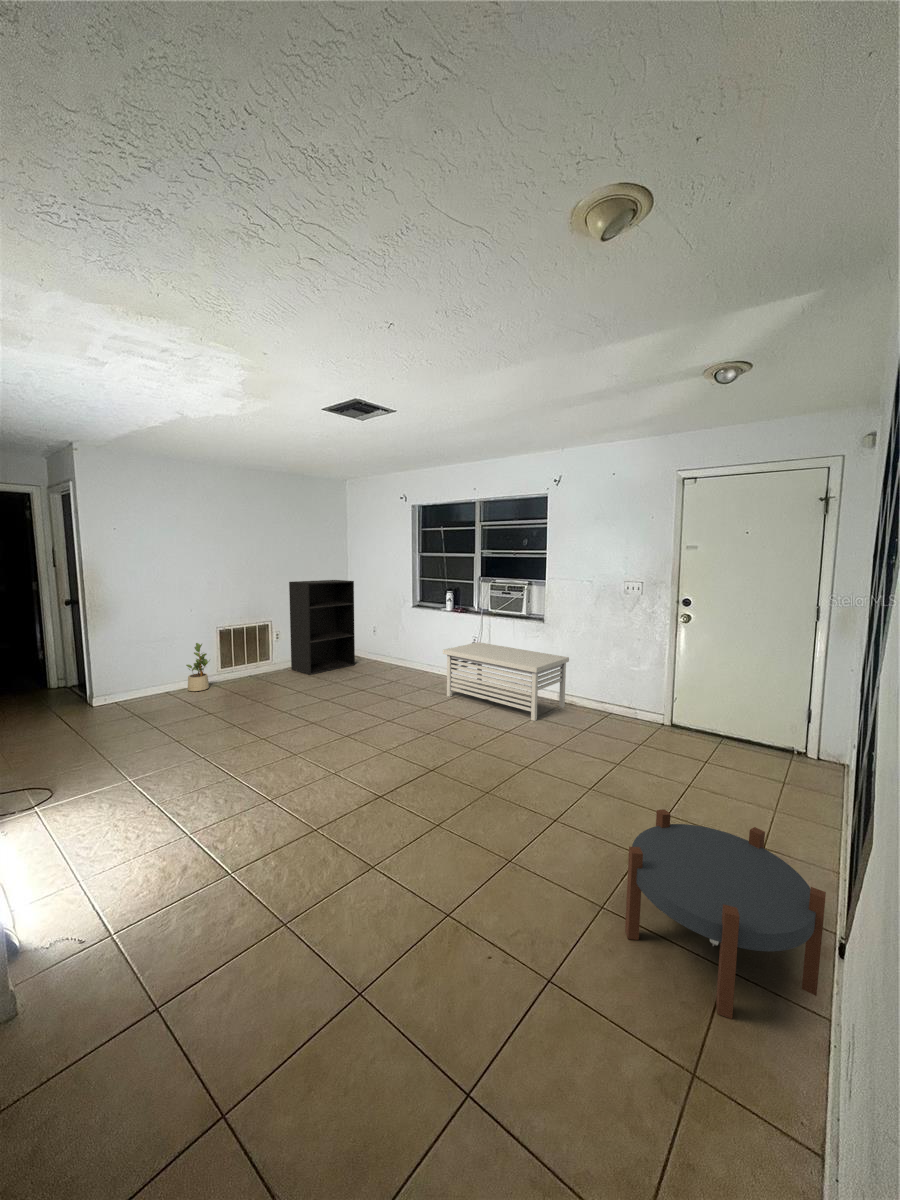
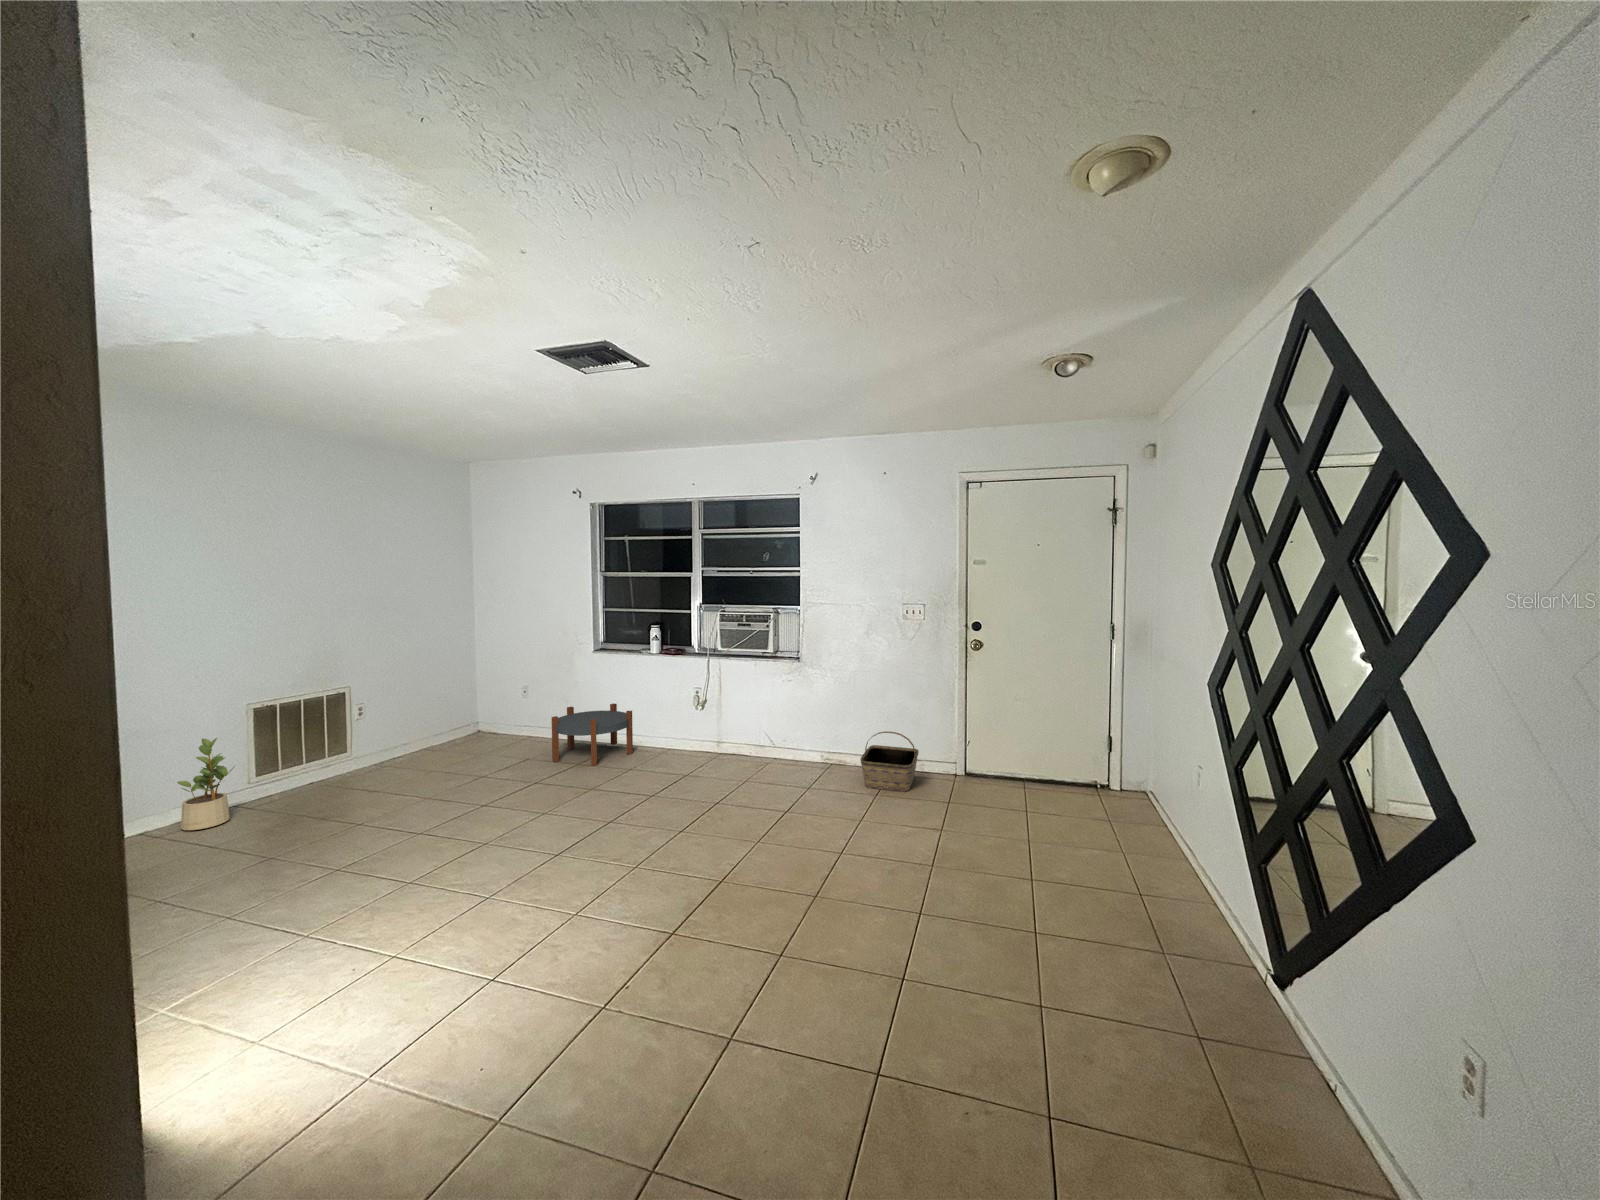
bookshelf: present [289,580,355,675] -> none [385,615,502,770]
storage bench: present [443,642,569,721] -> none [667,694,839,793]
basket: none [576,682,630,730] -> present [860,732,919,792]
side table: present [625,809,826,1019] -> present [552,704,633,765]

